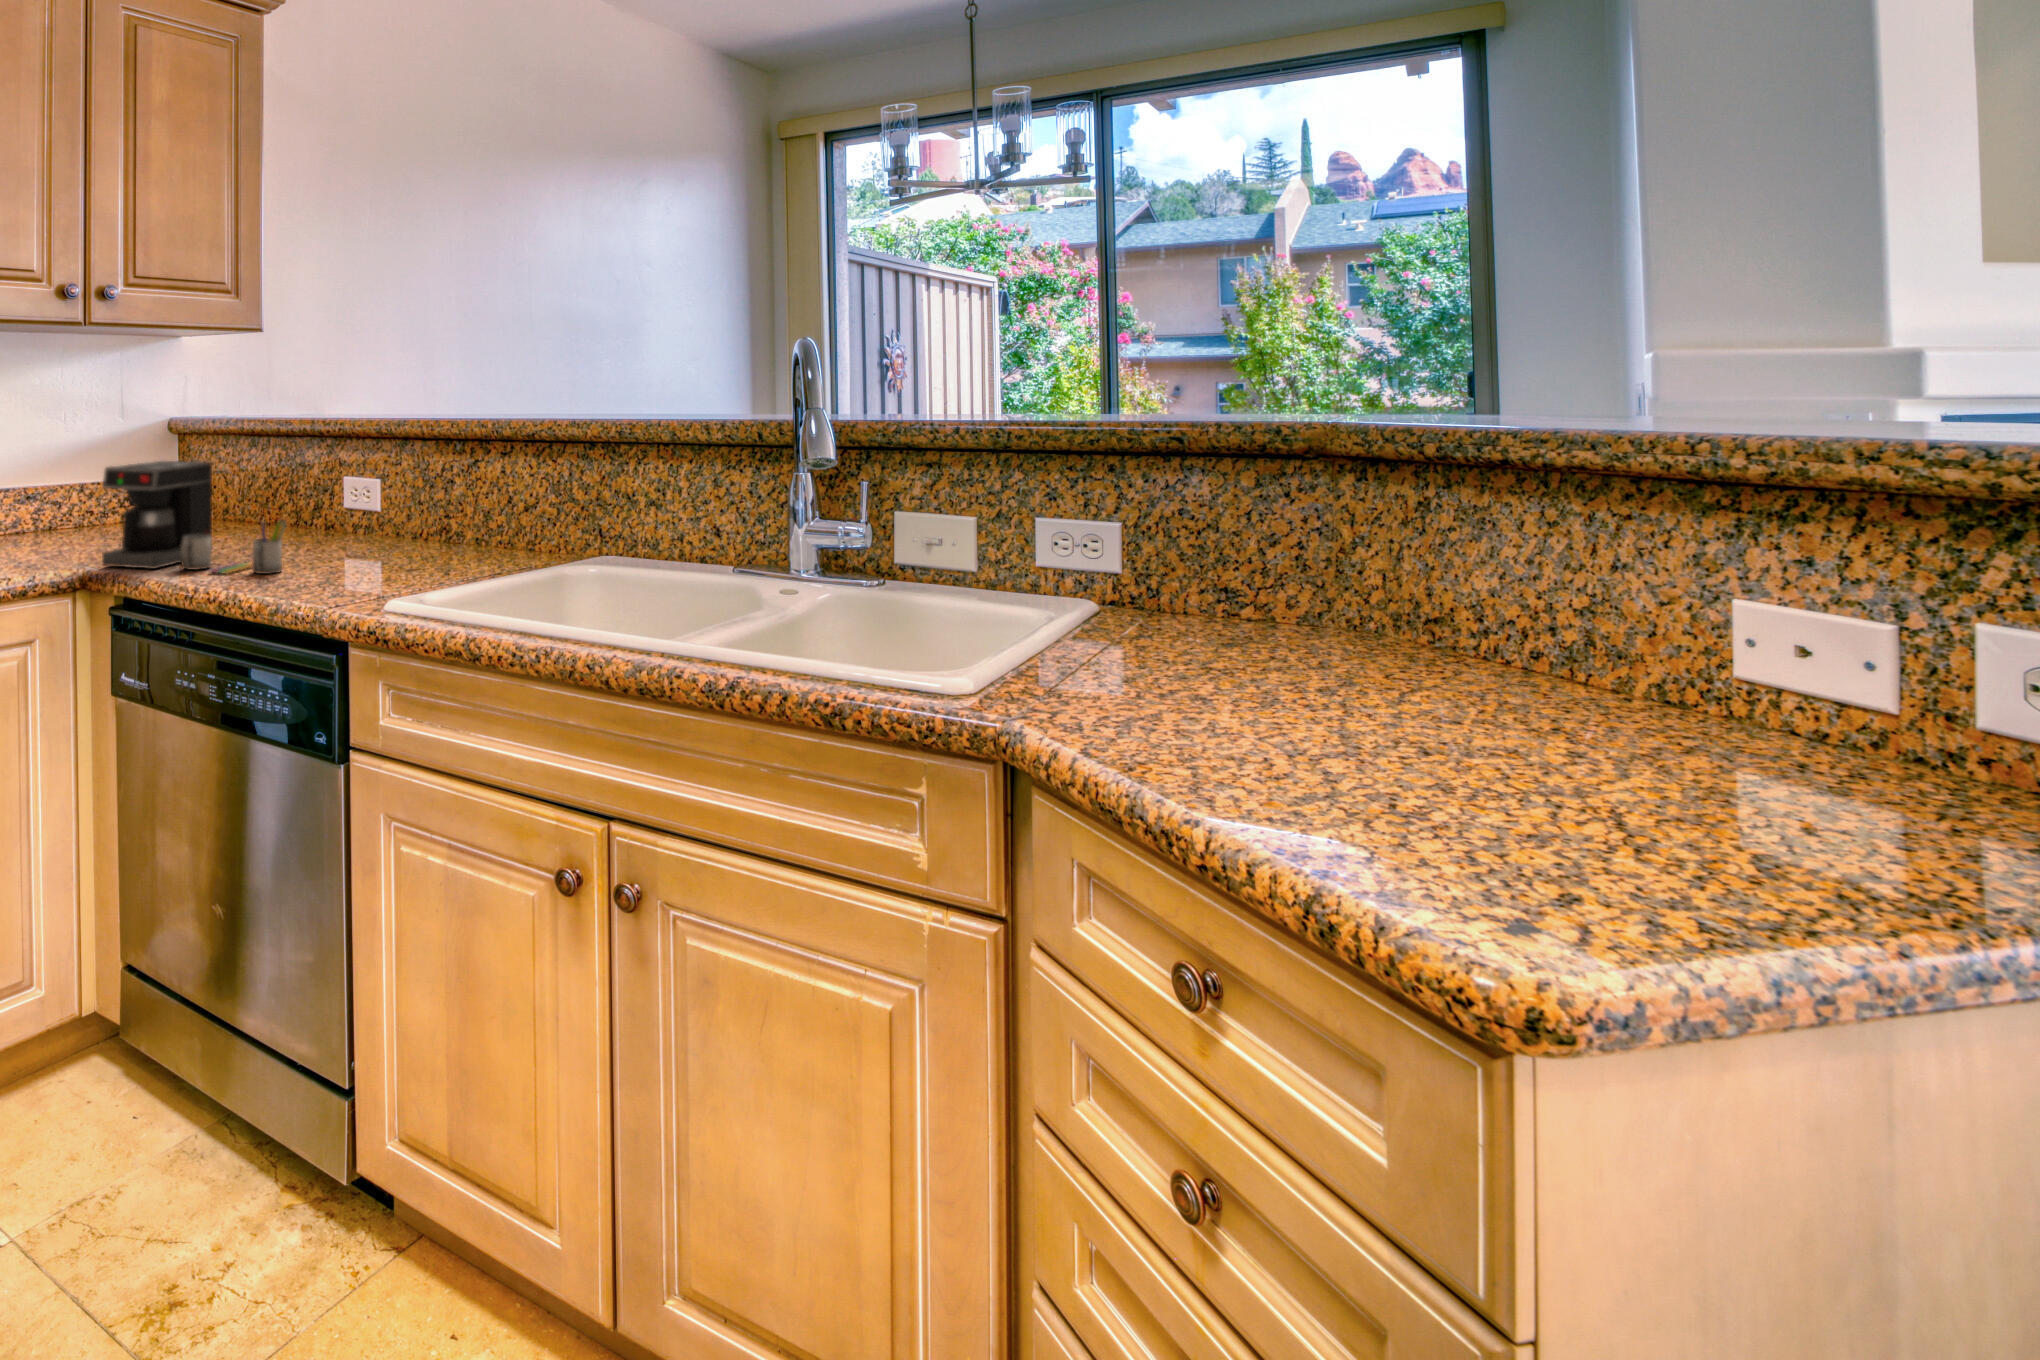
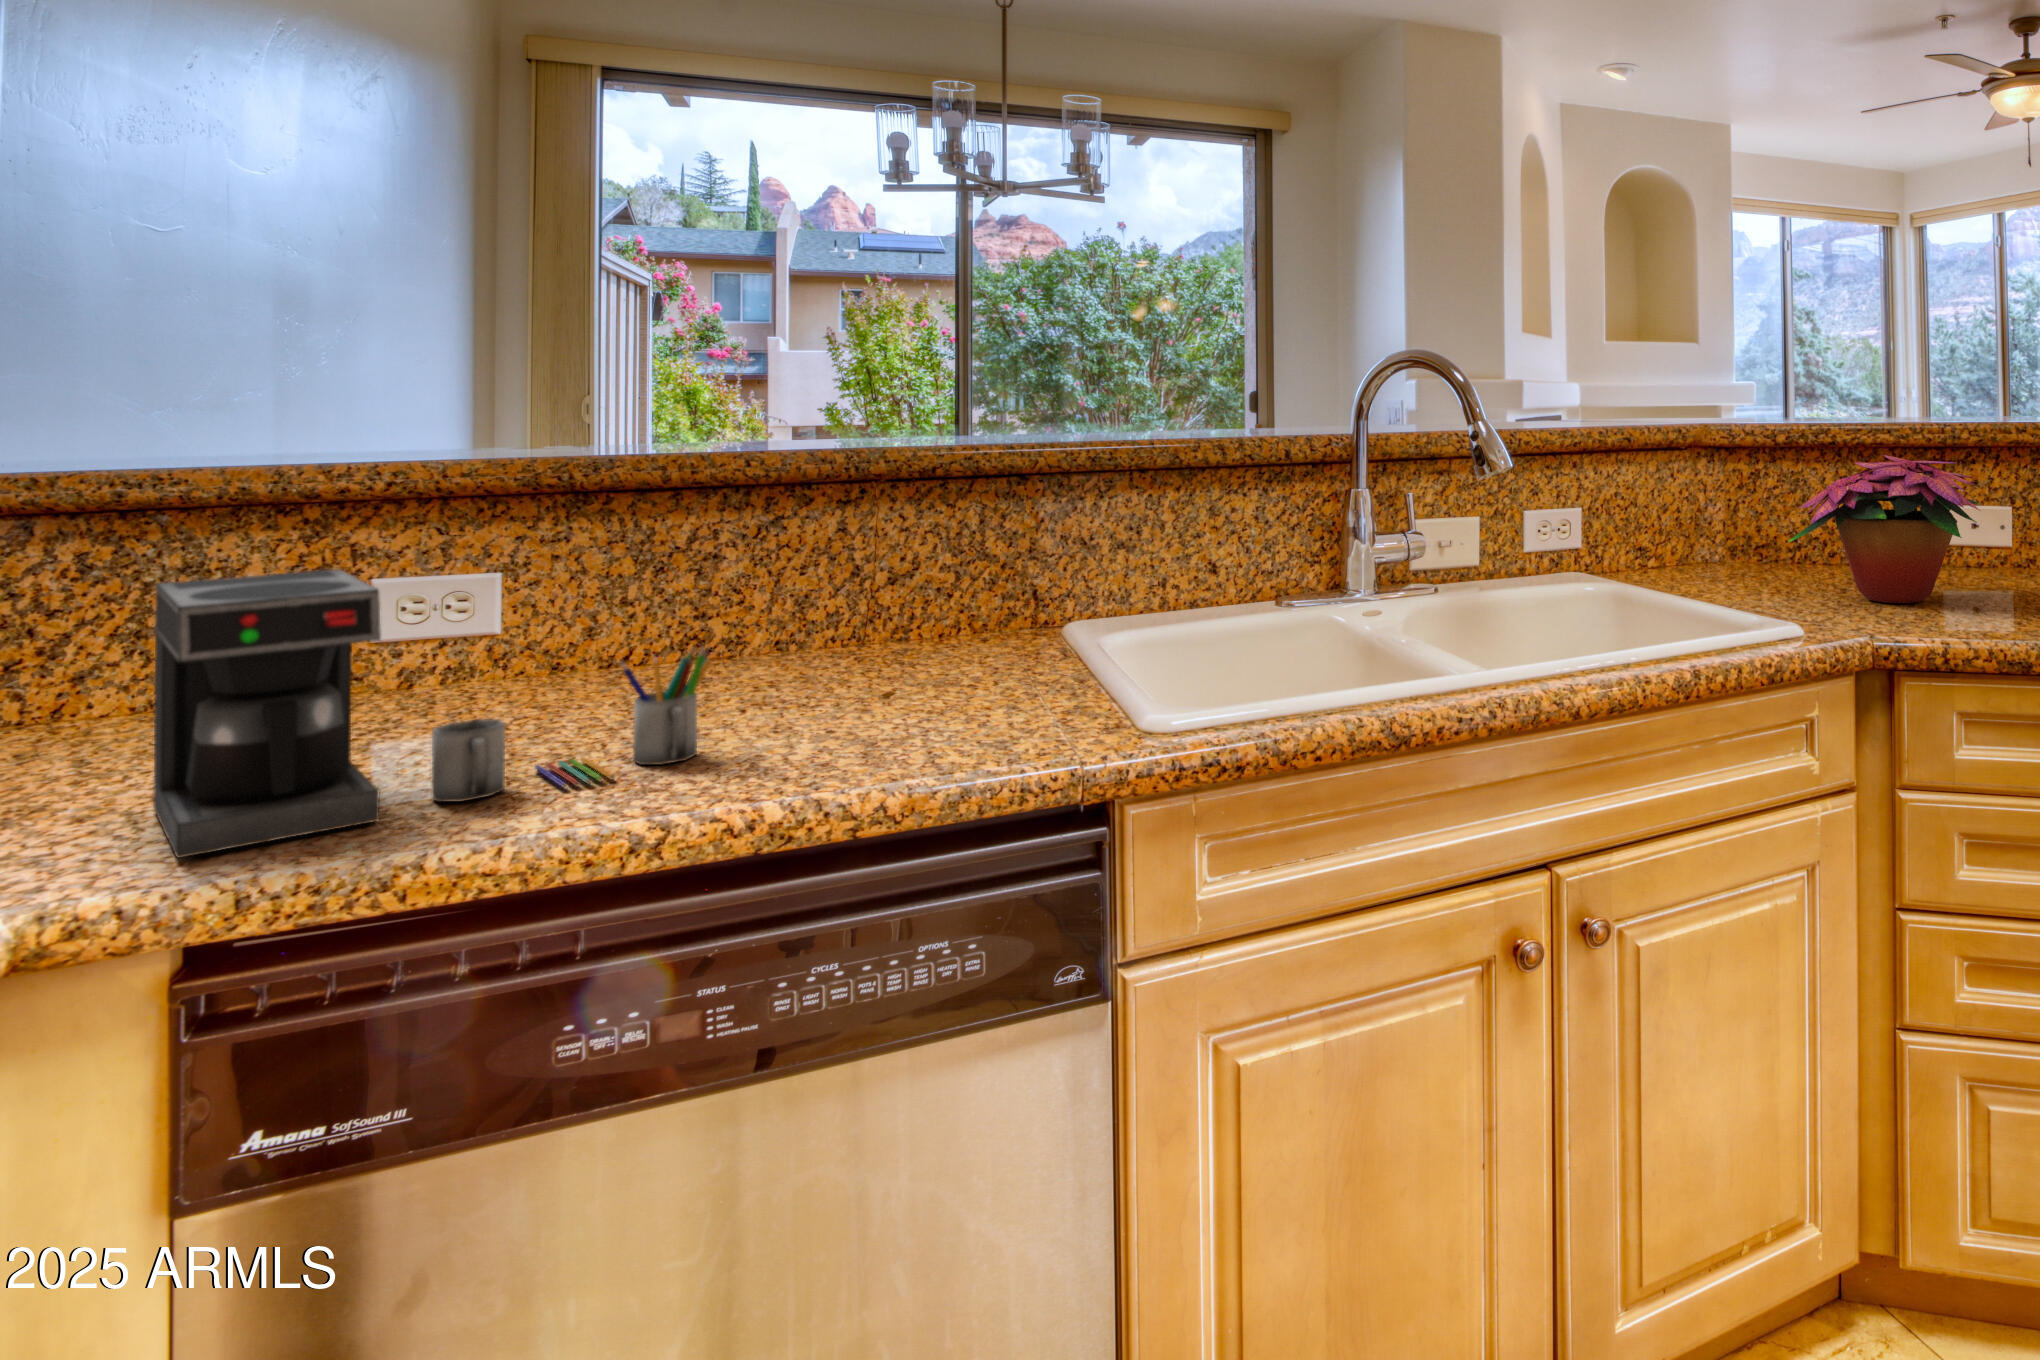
flower arrangement: none [1184,483,1600,722] -> present [1787,455,1979,603]

